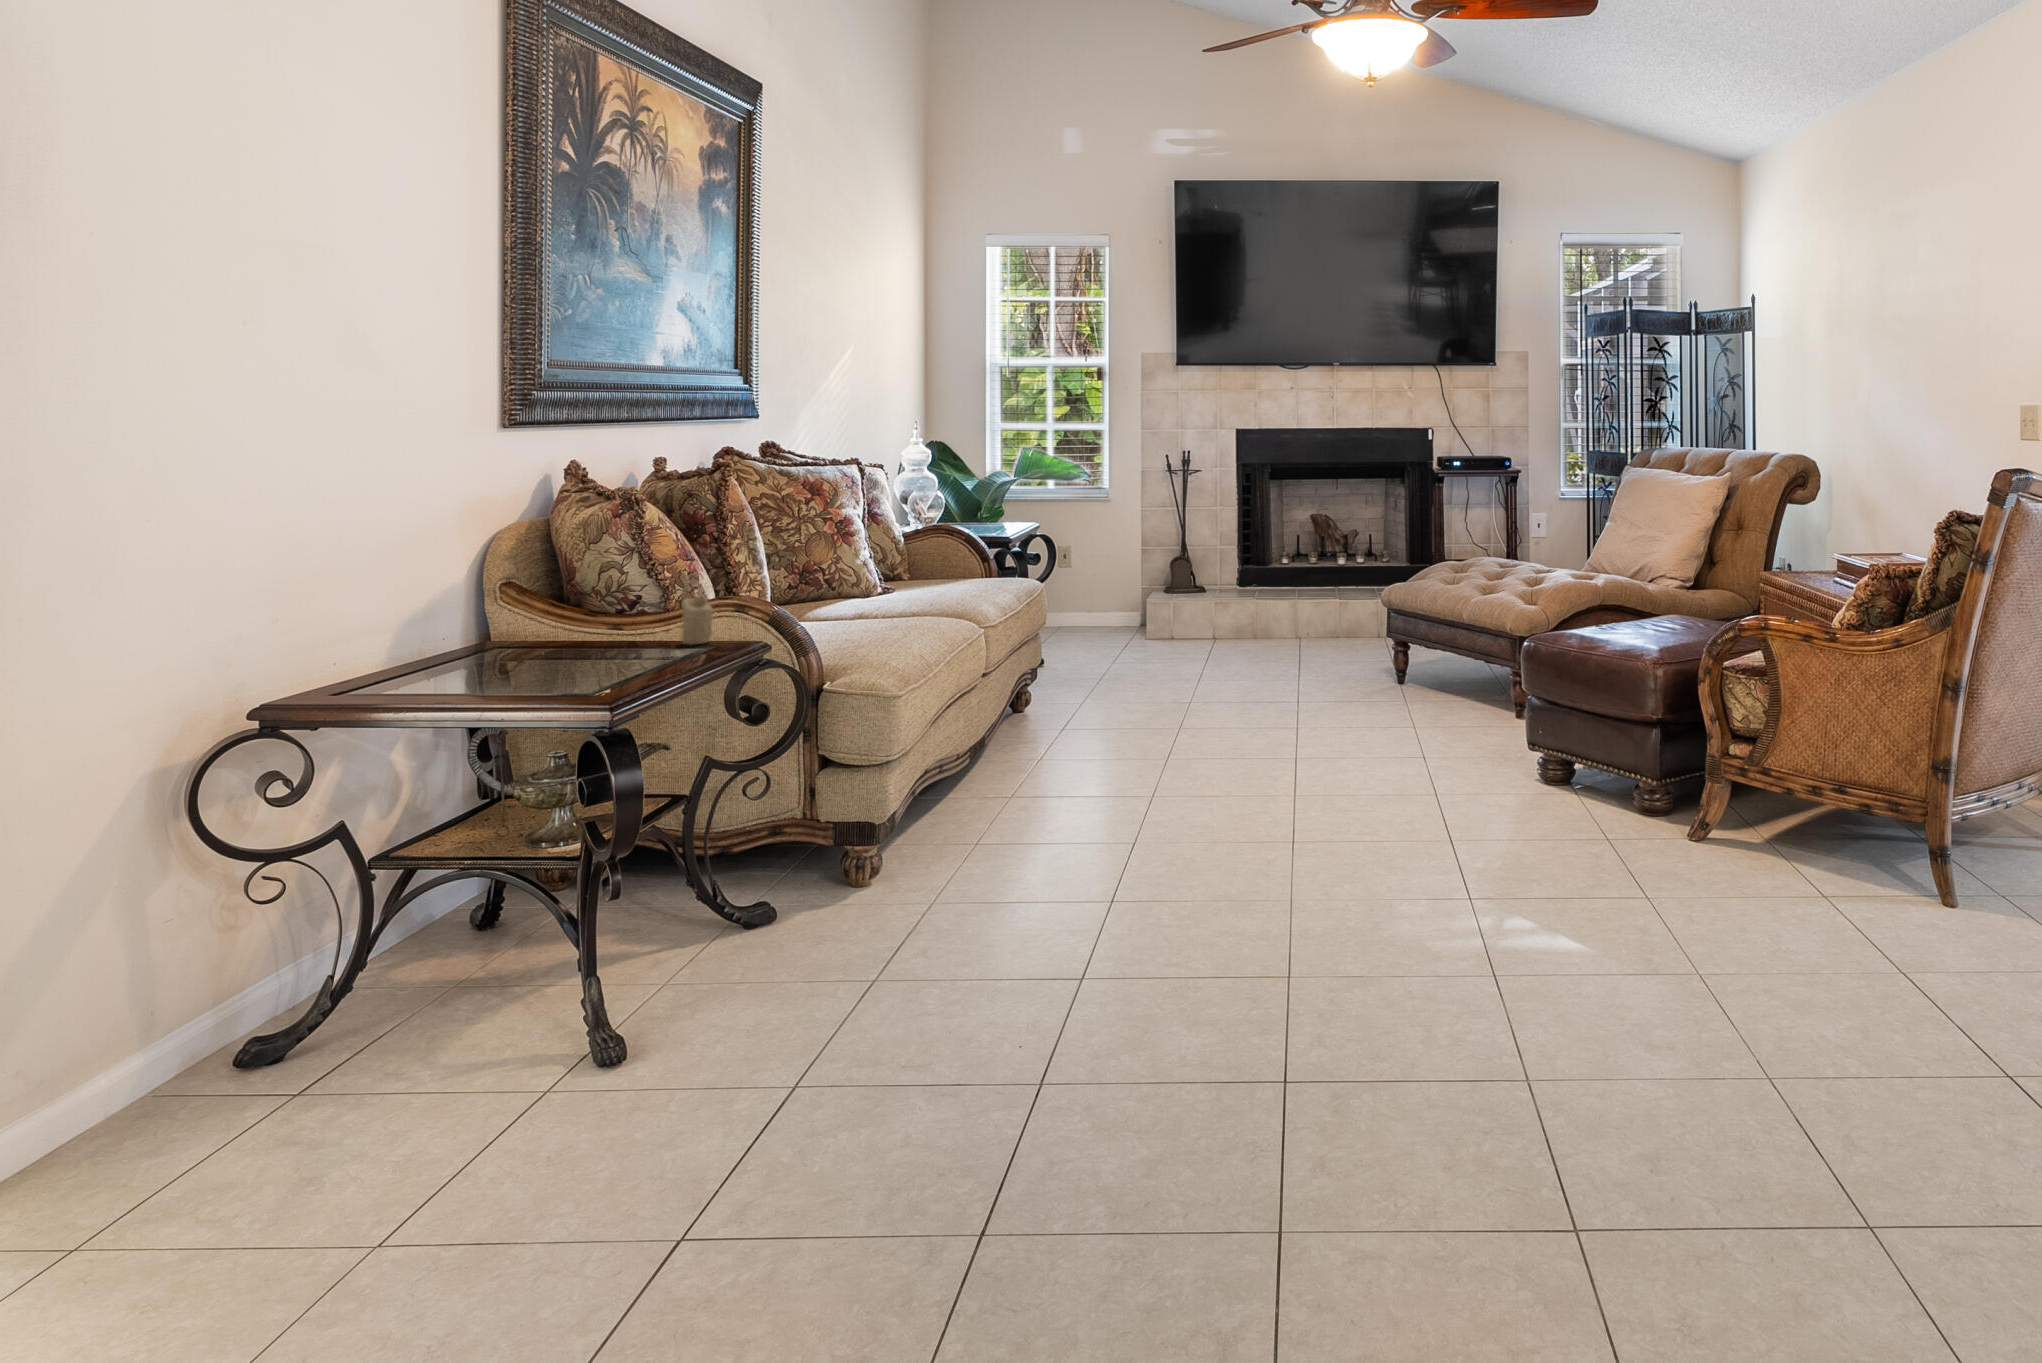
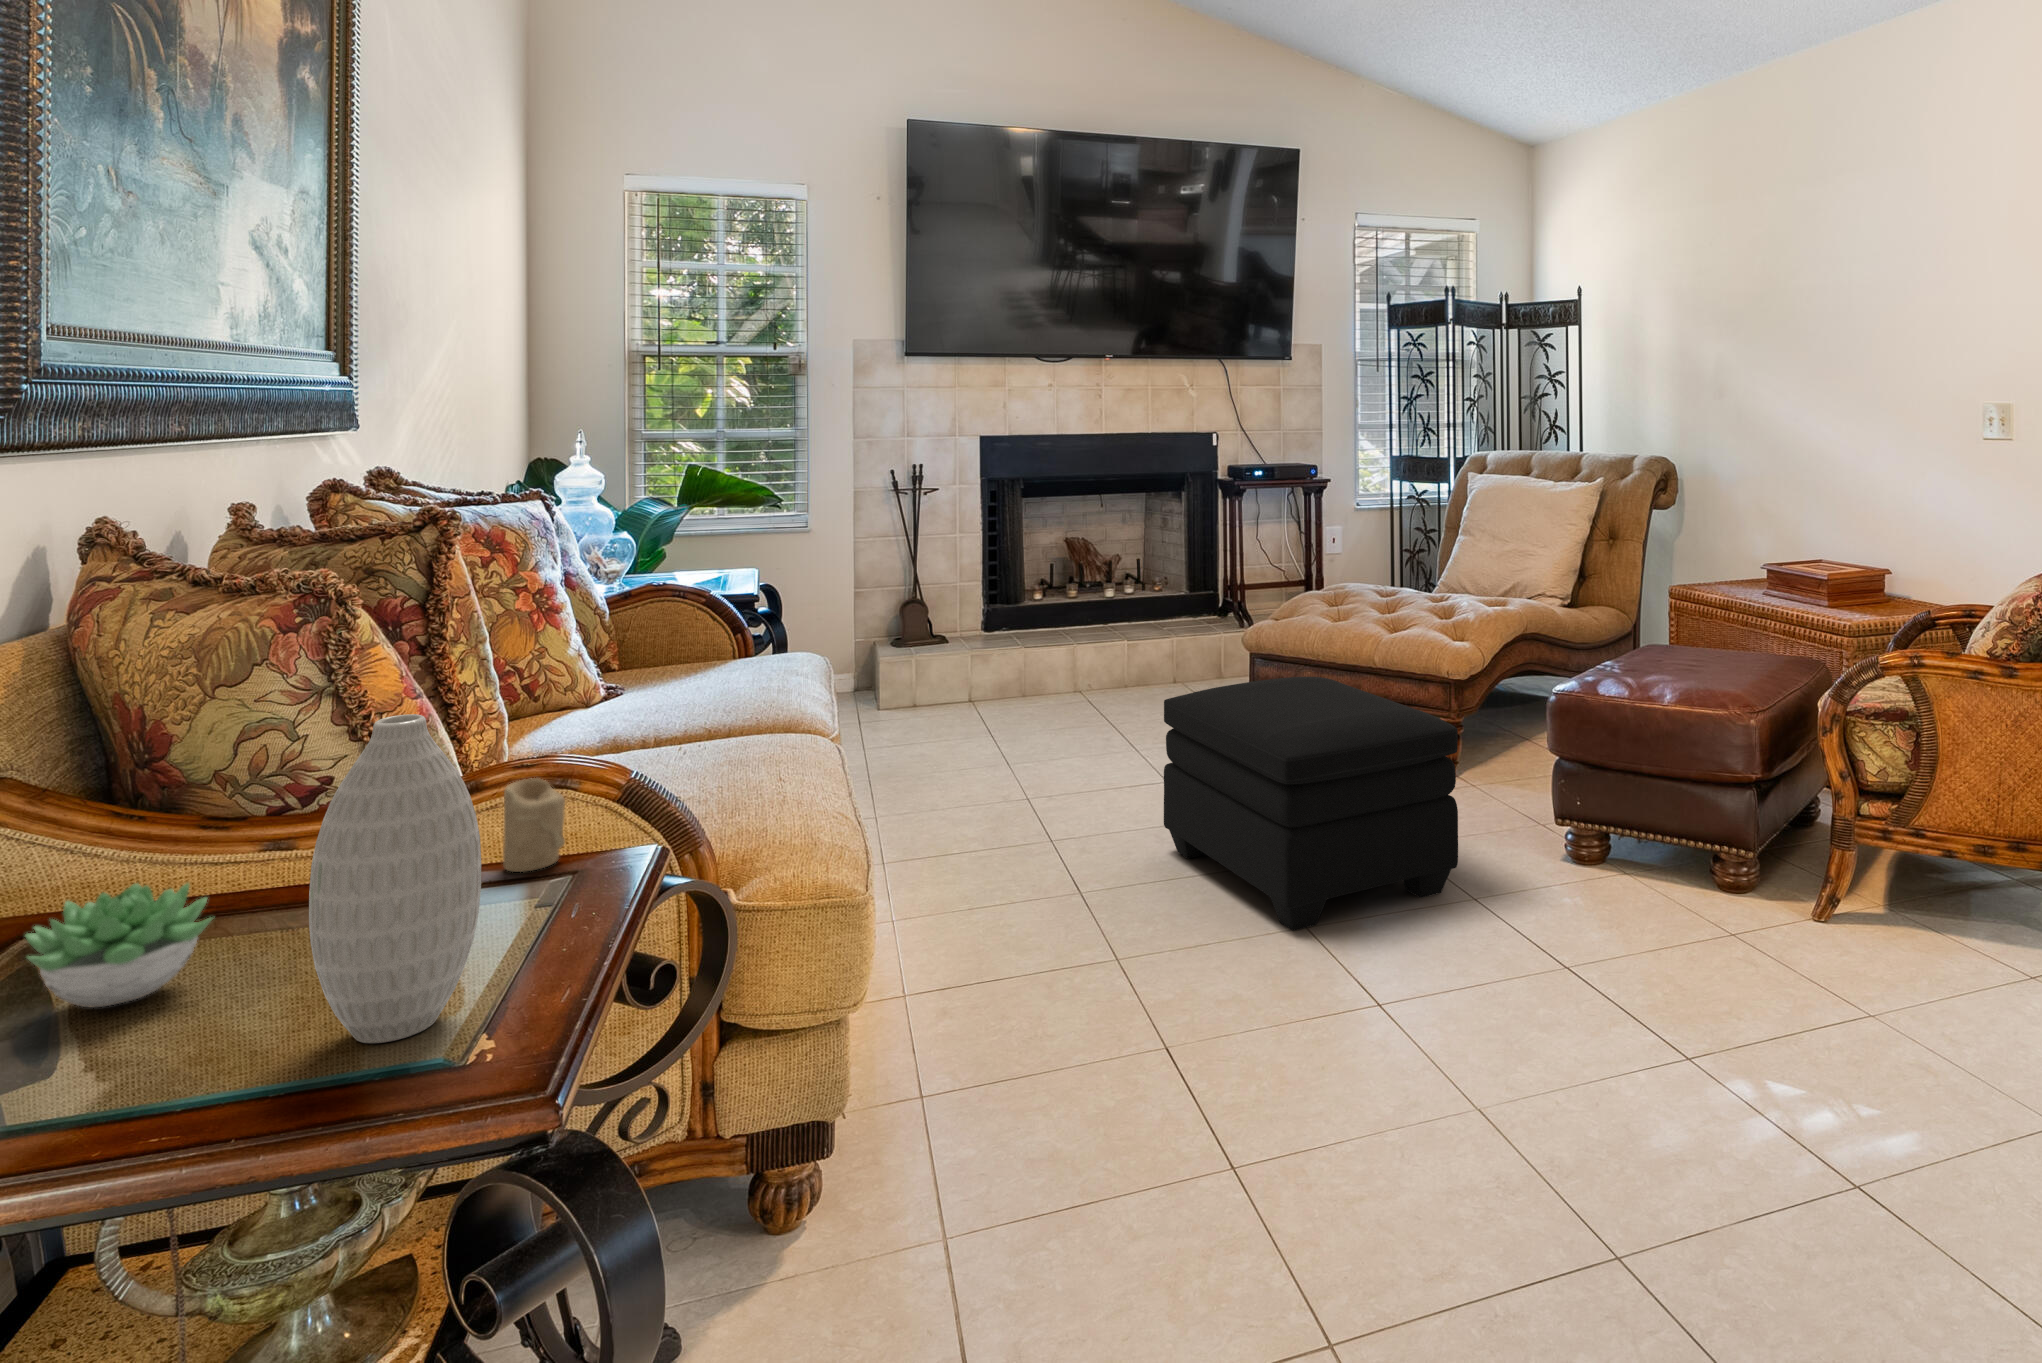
vase: none [529,541,603,688] -> present [309,714,481,1043]
succulent plant: none [455,618,535,669] -> present [26,883,212,1007]
ottoman: none [1250,619,1429,796] -> present [1164,677,1458,931]

